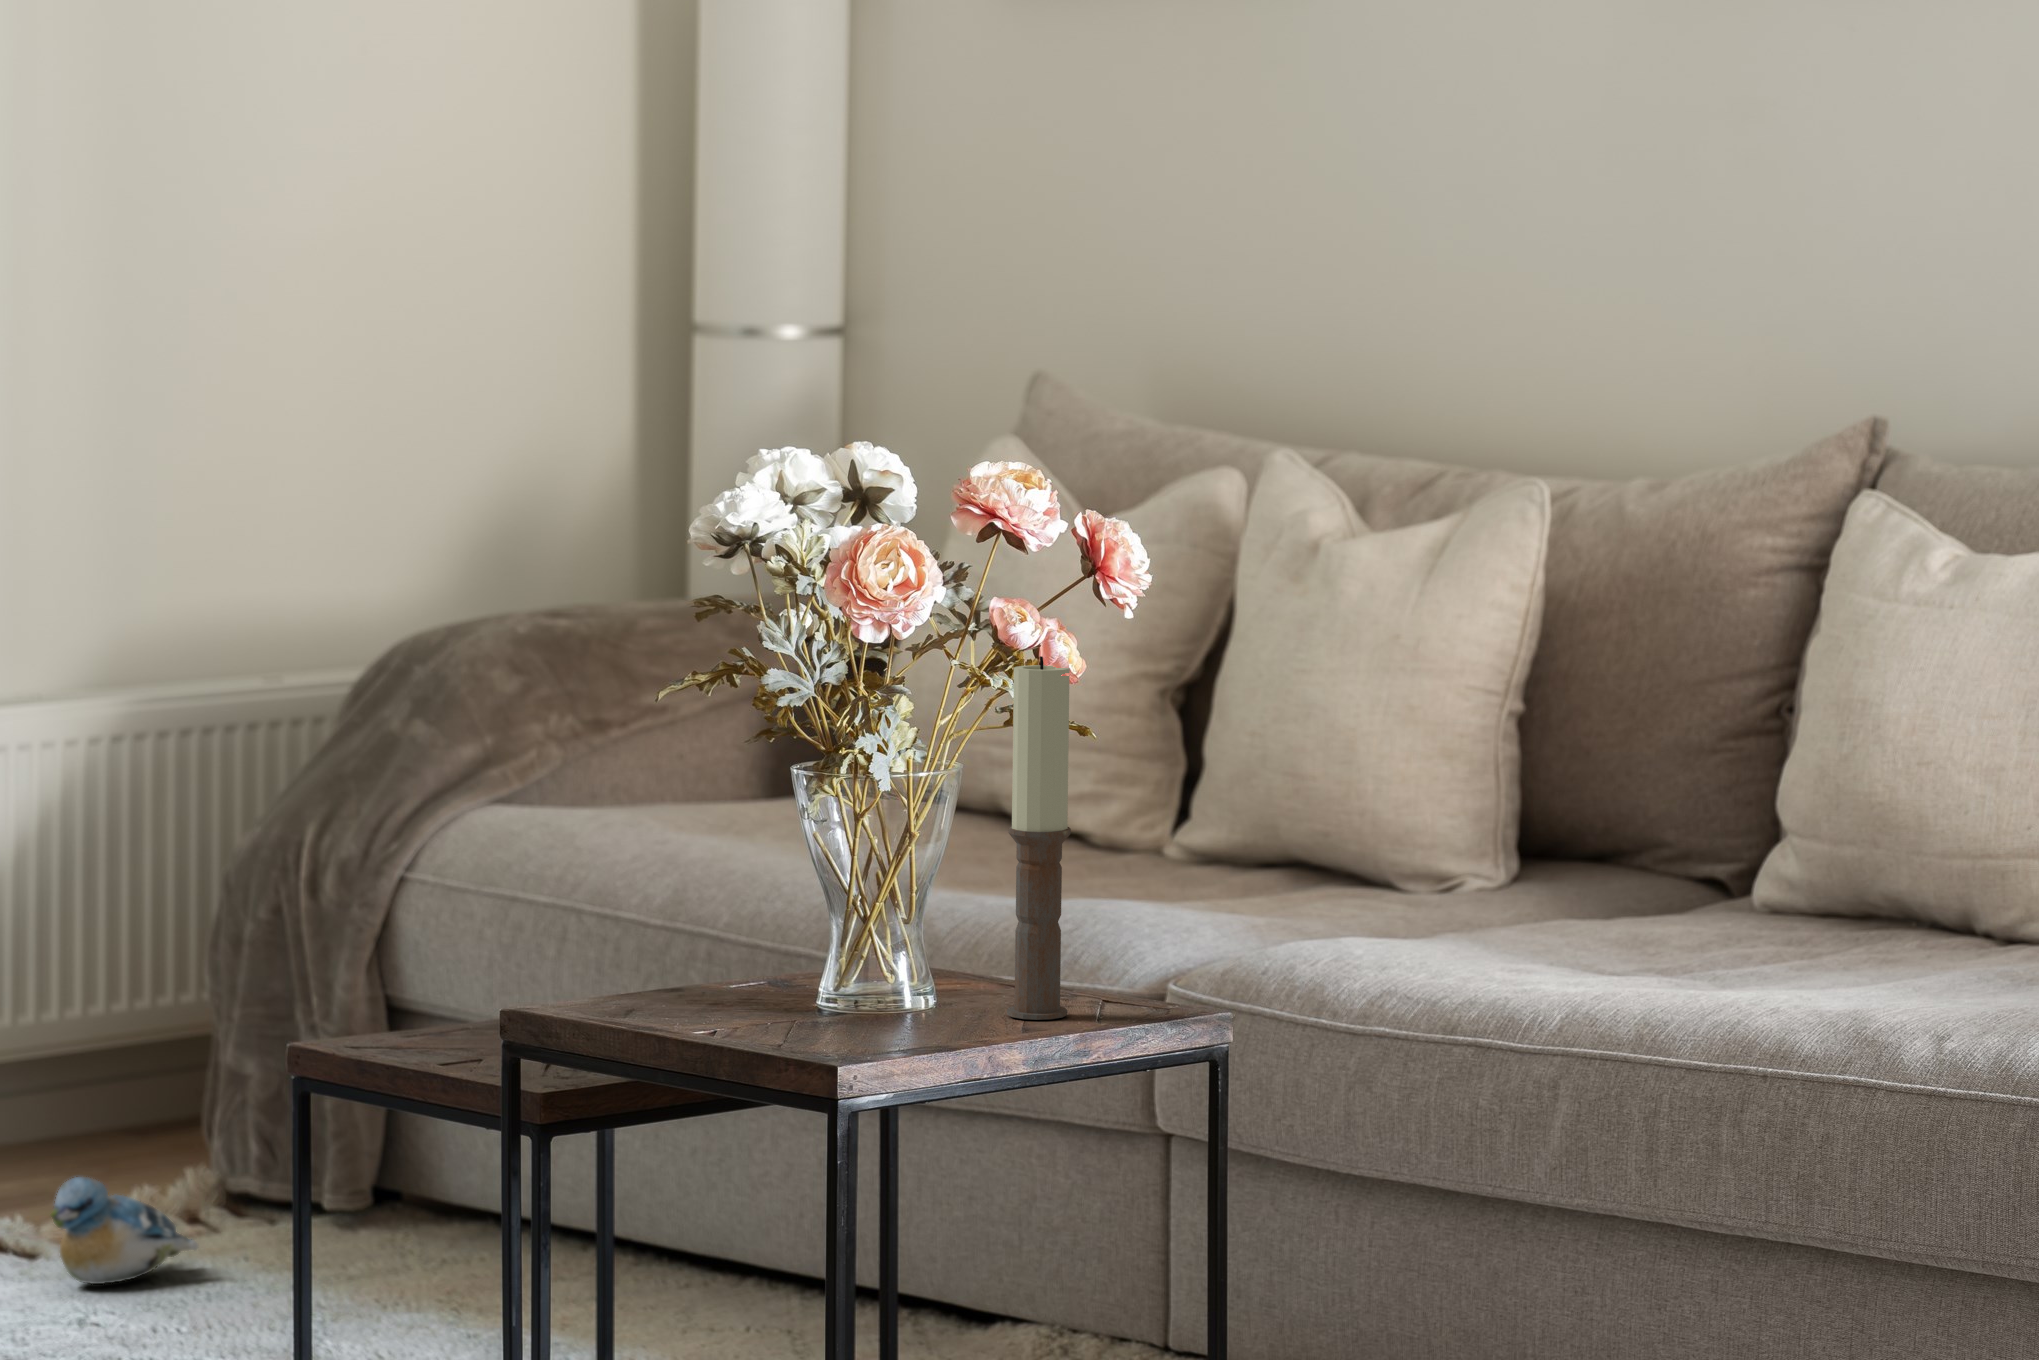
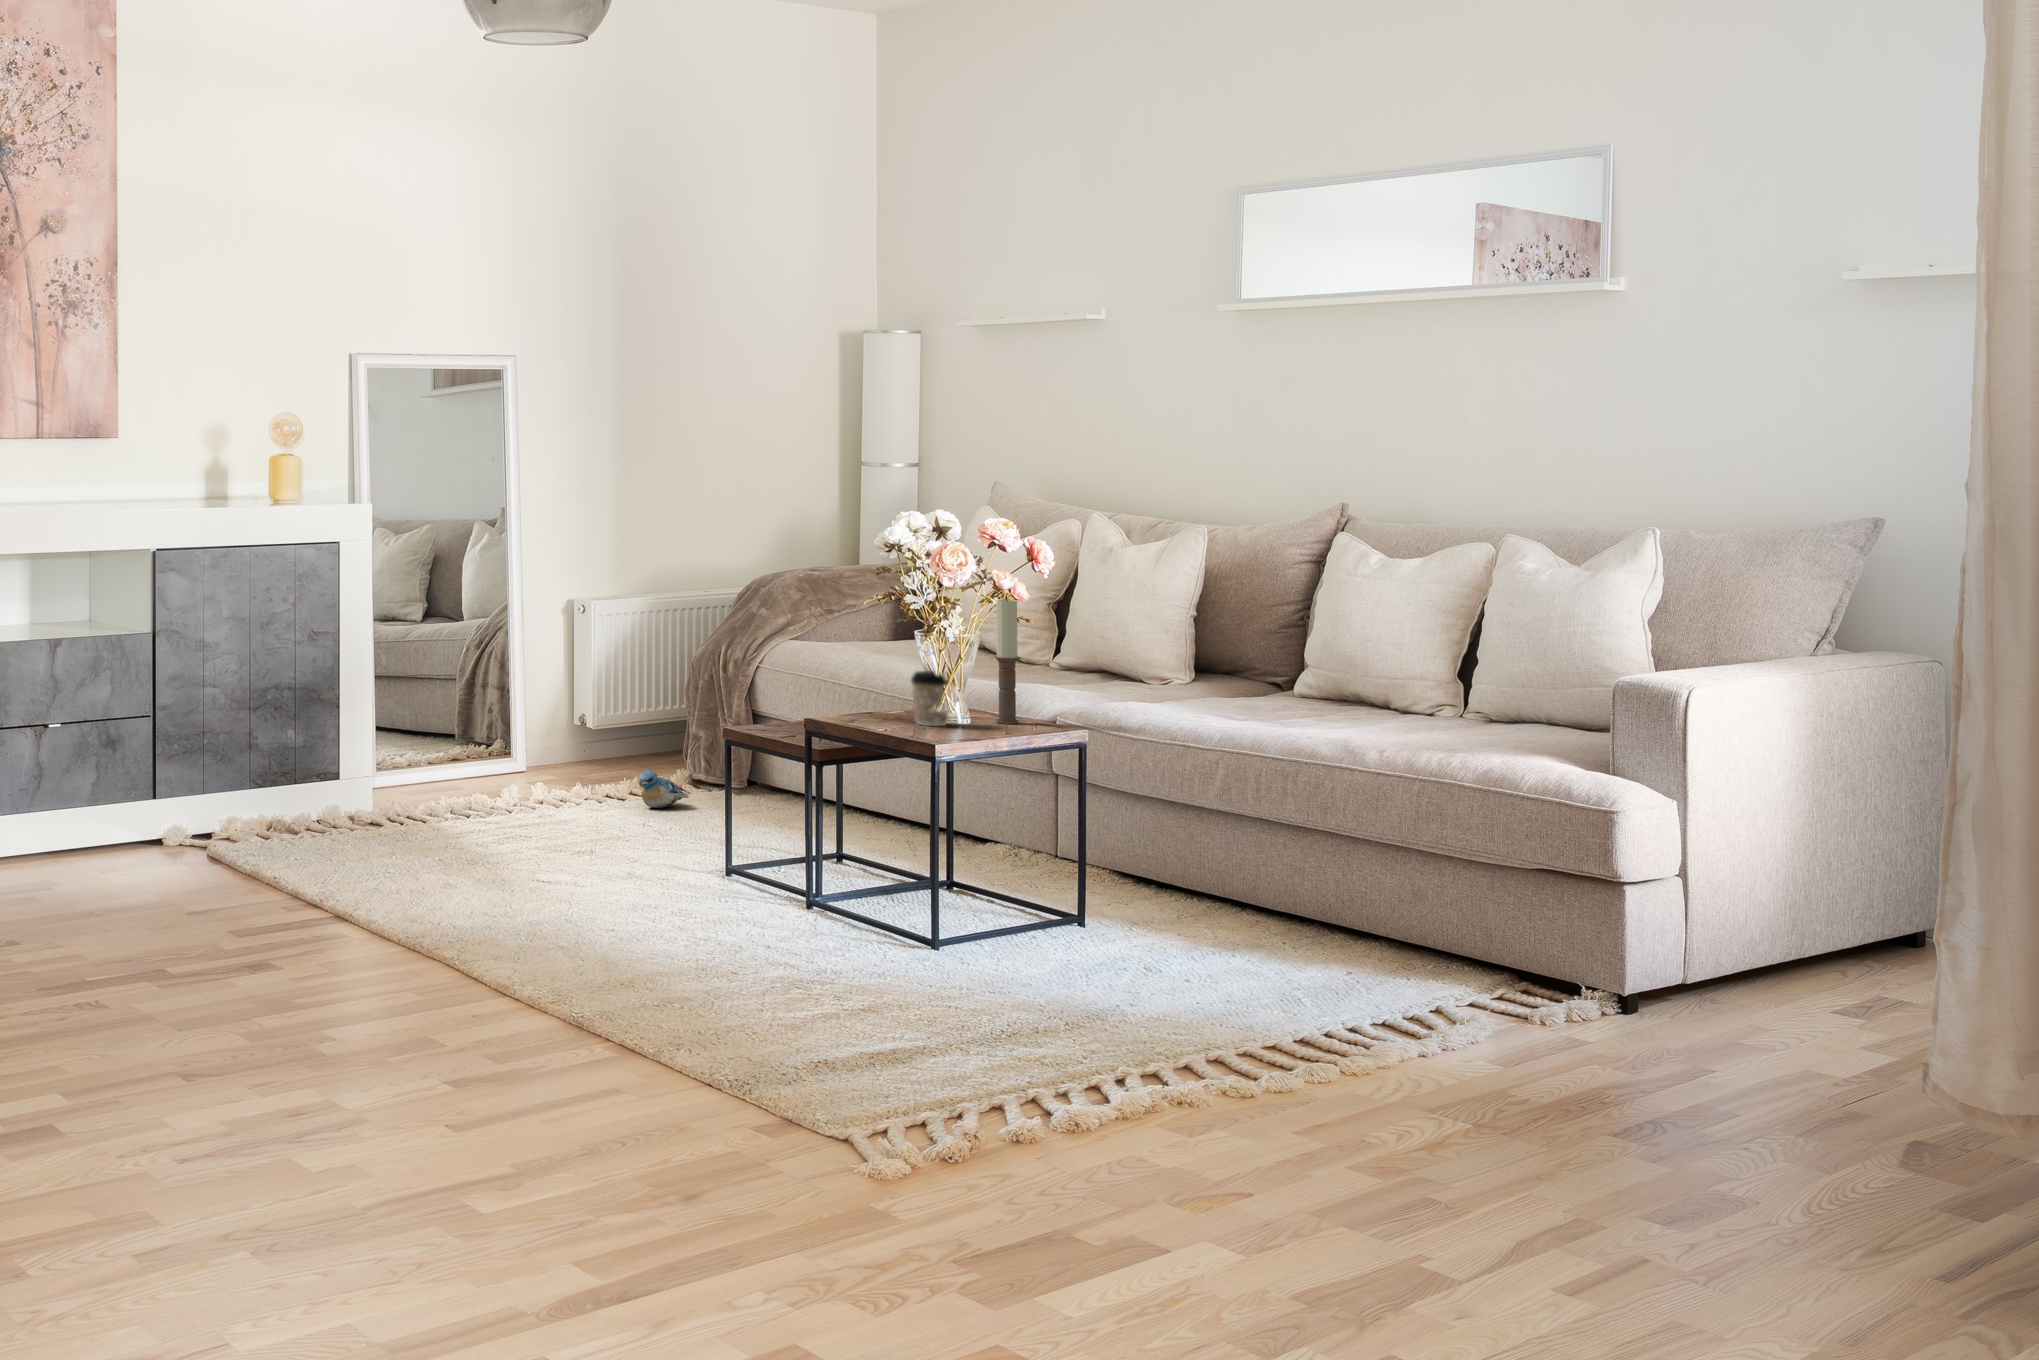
coffee cup: none [769,876,884,1038] -> present [911,671,948,726]

